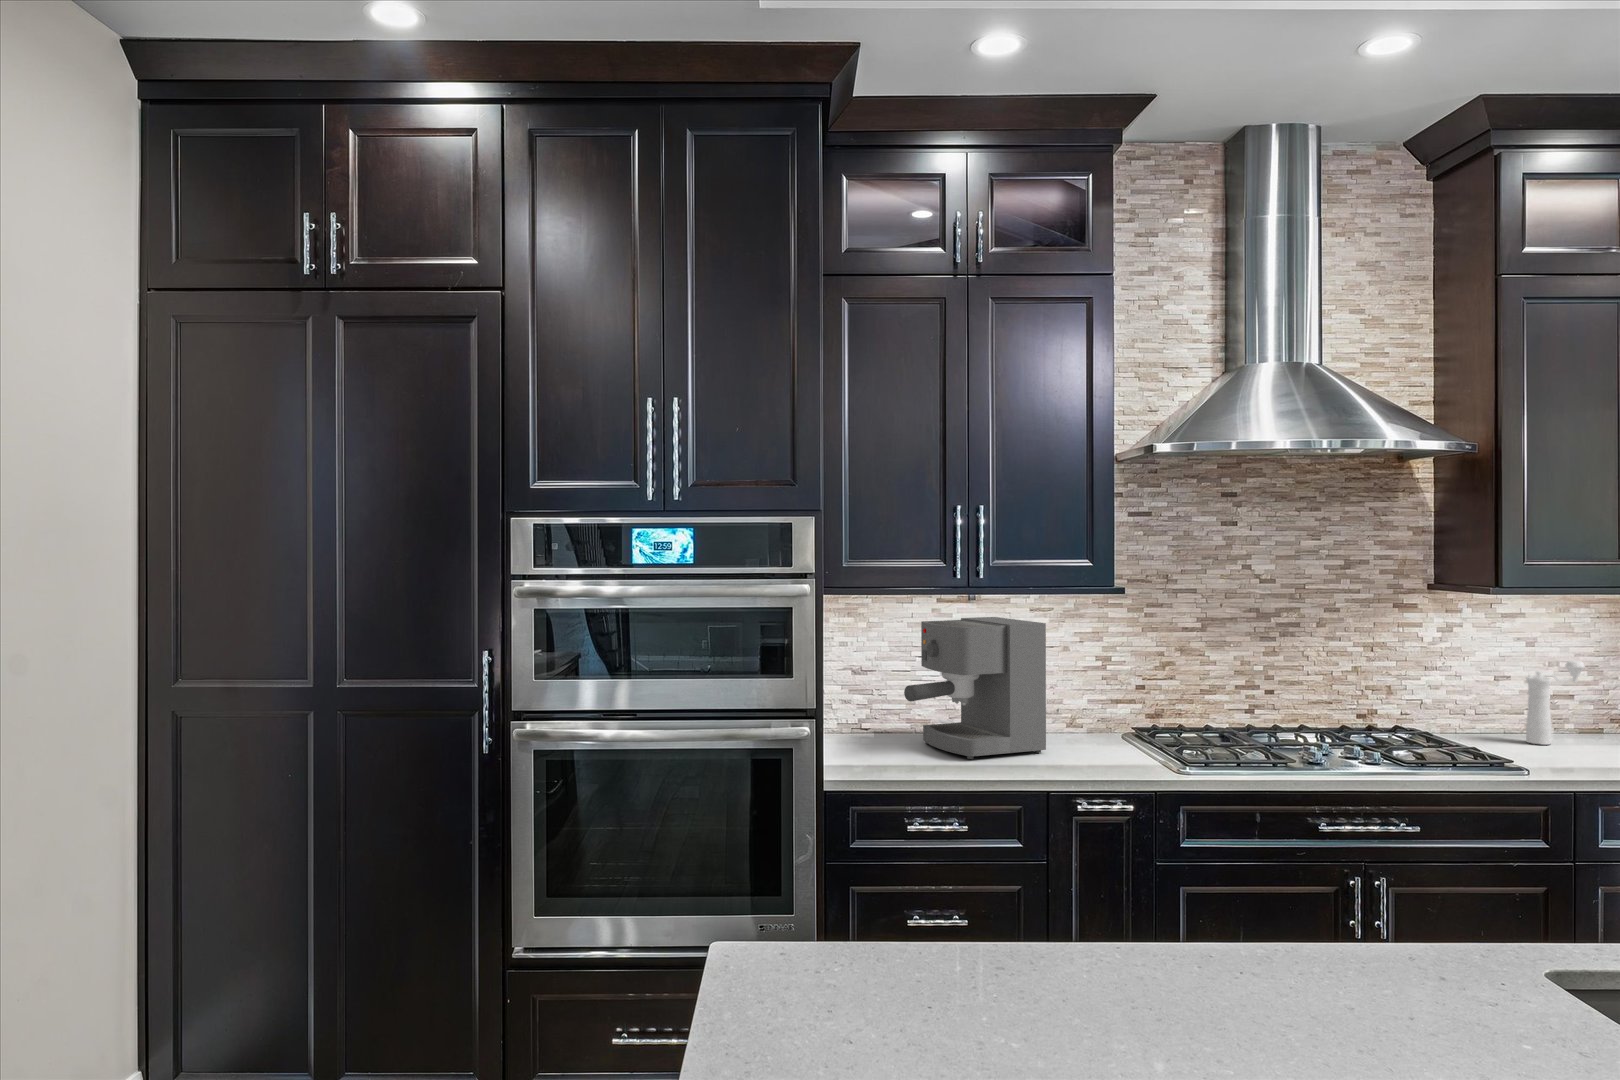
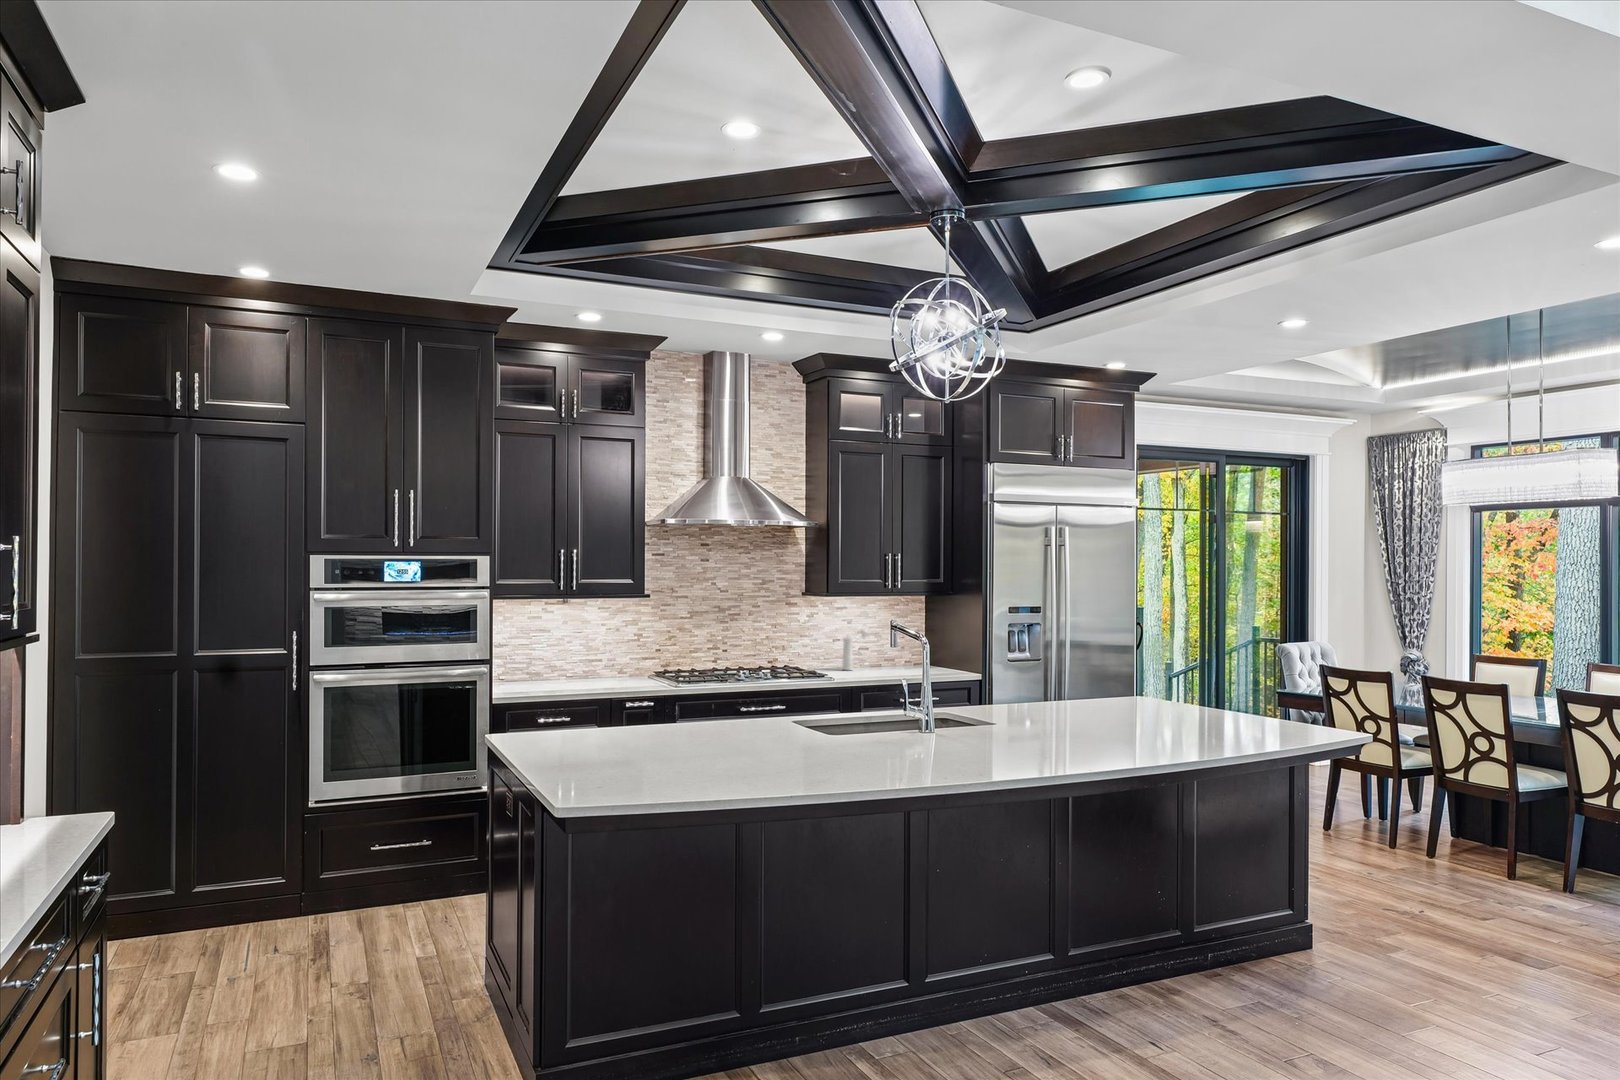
coffee maker: present [904,617,1046,759] -> none [534,612,610,687]

